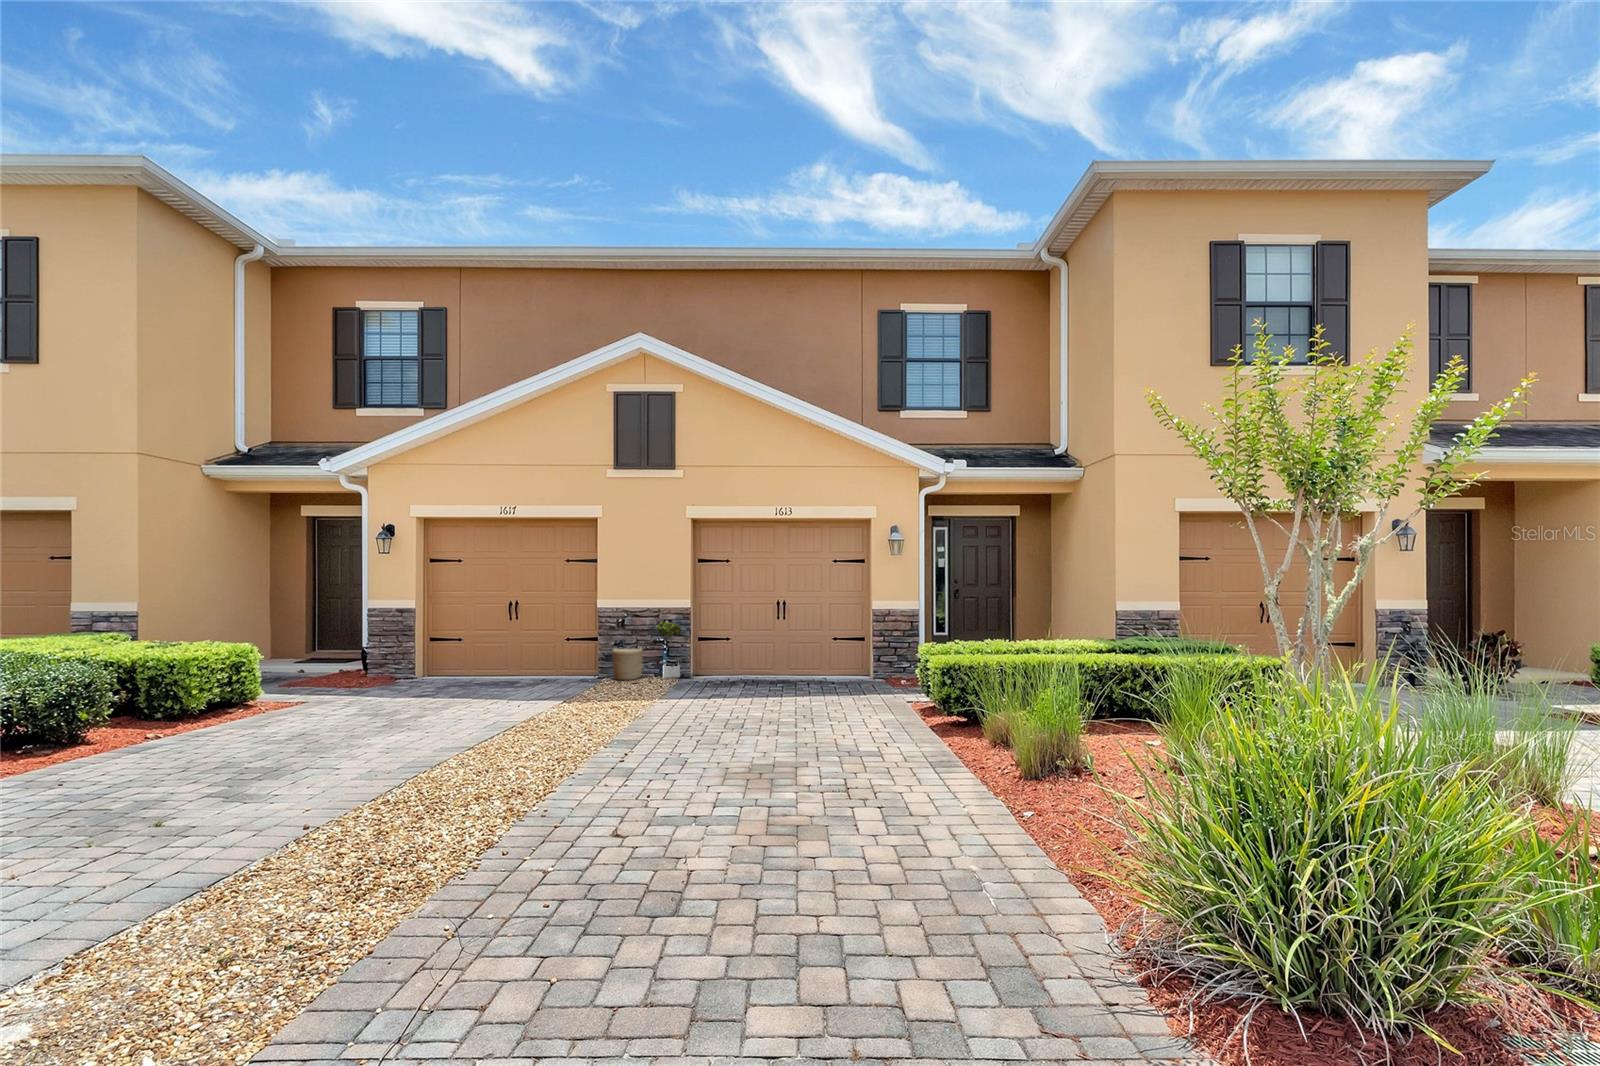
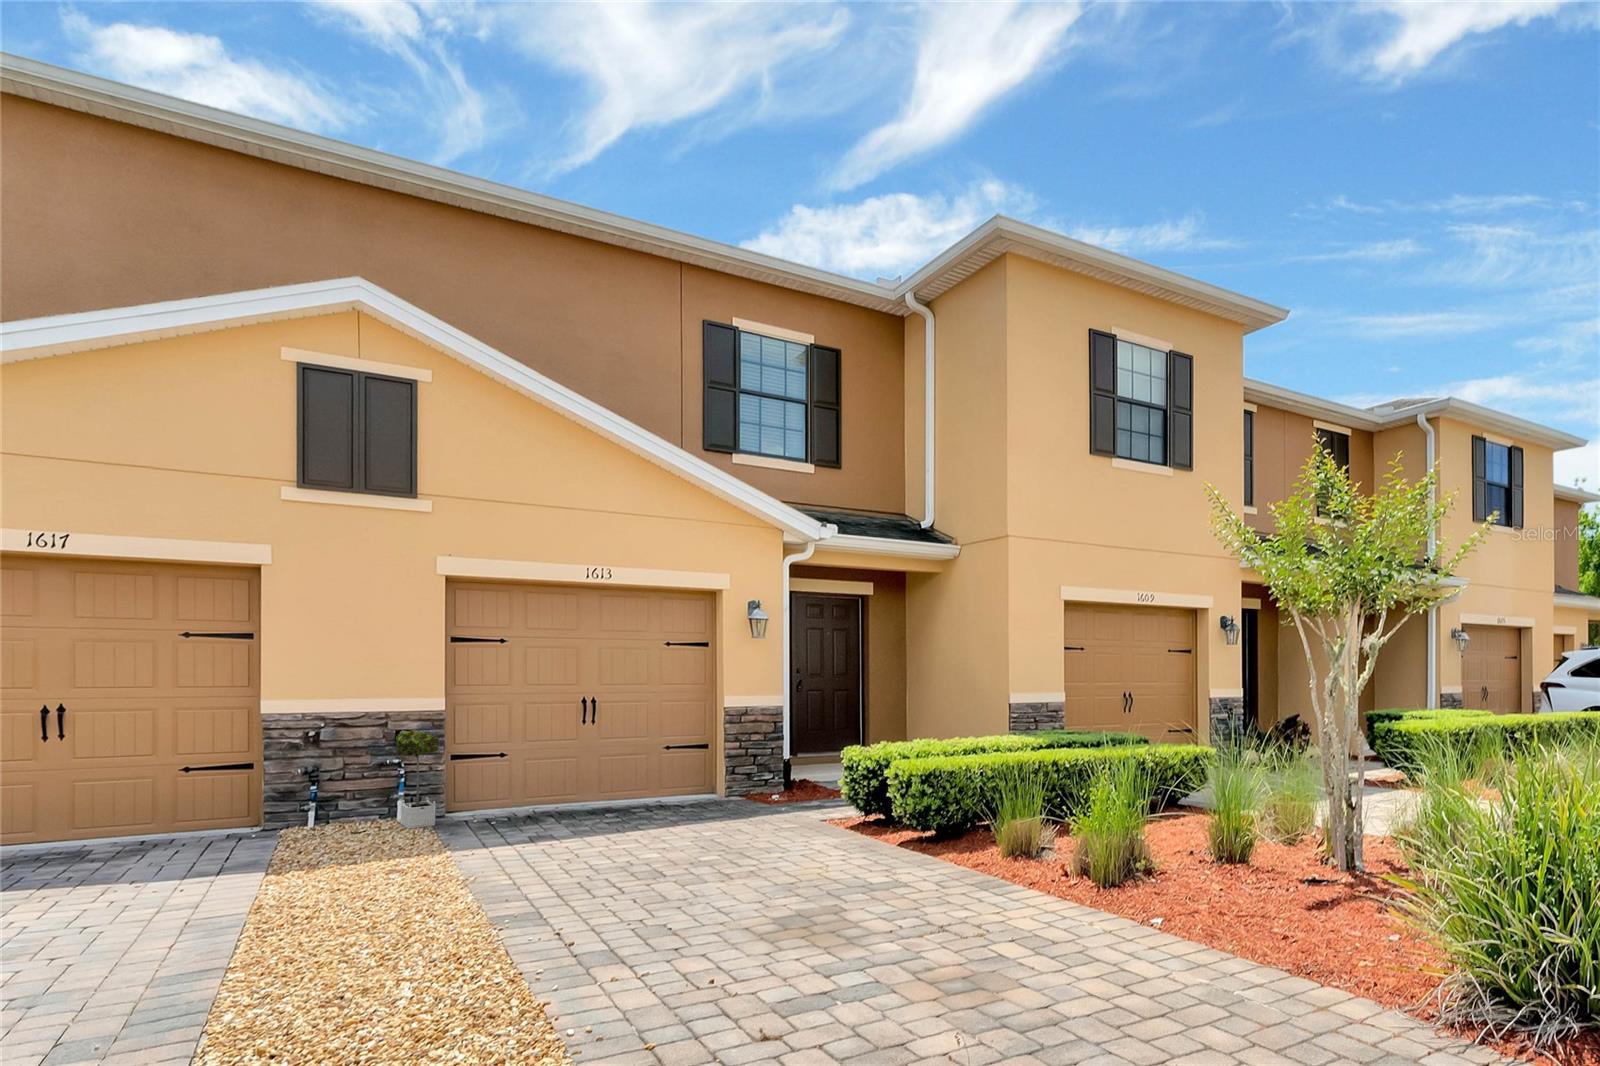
woven basket: present [612,648,643,680] -> none [307,778,366,839]

